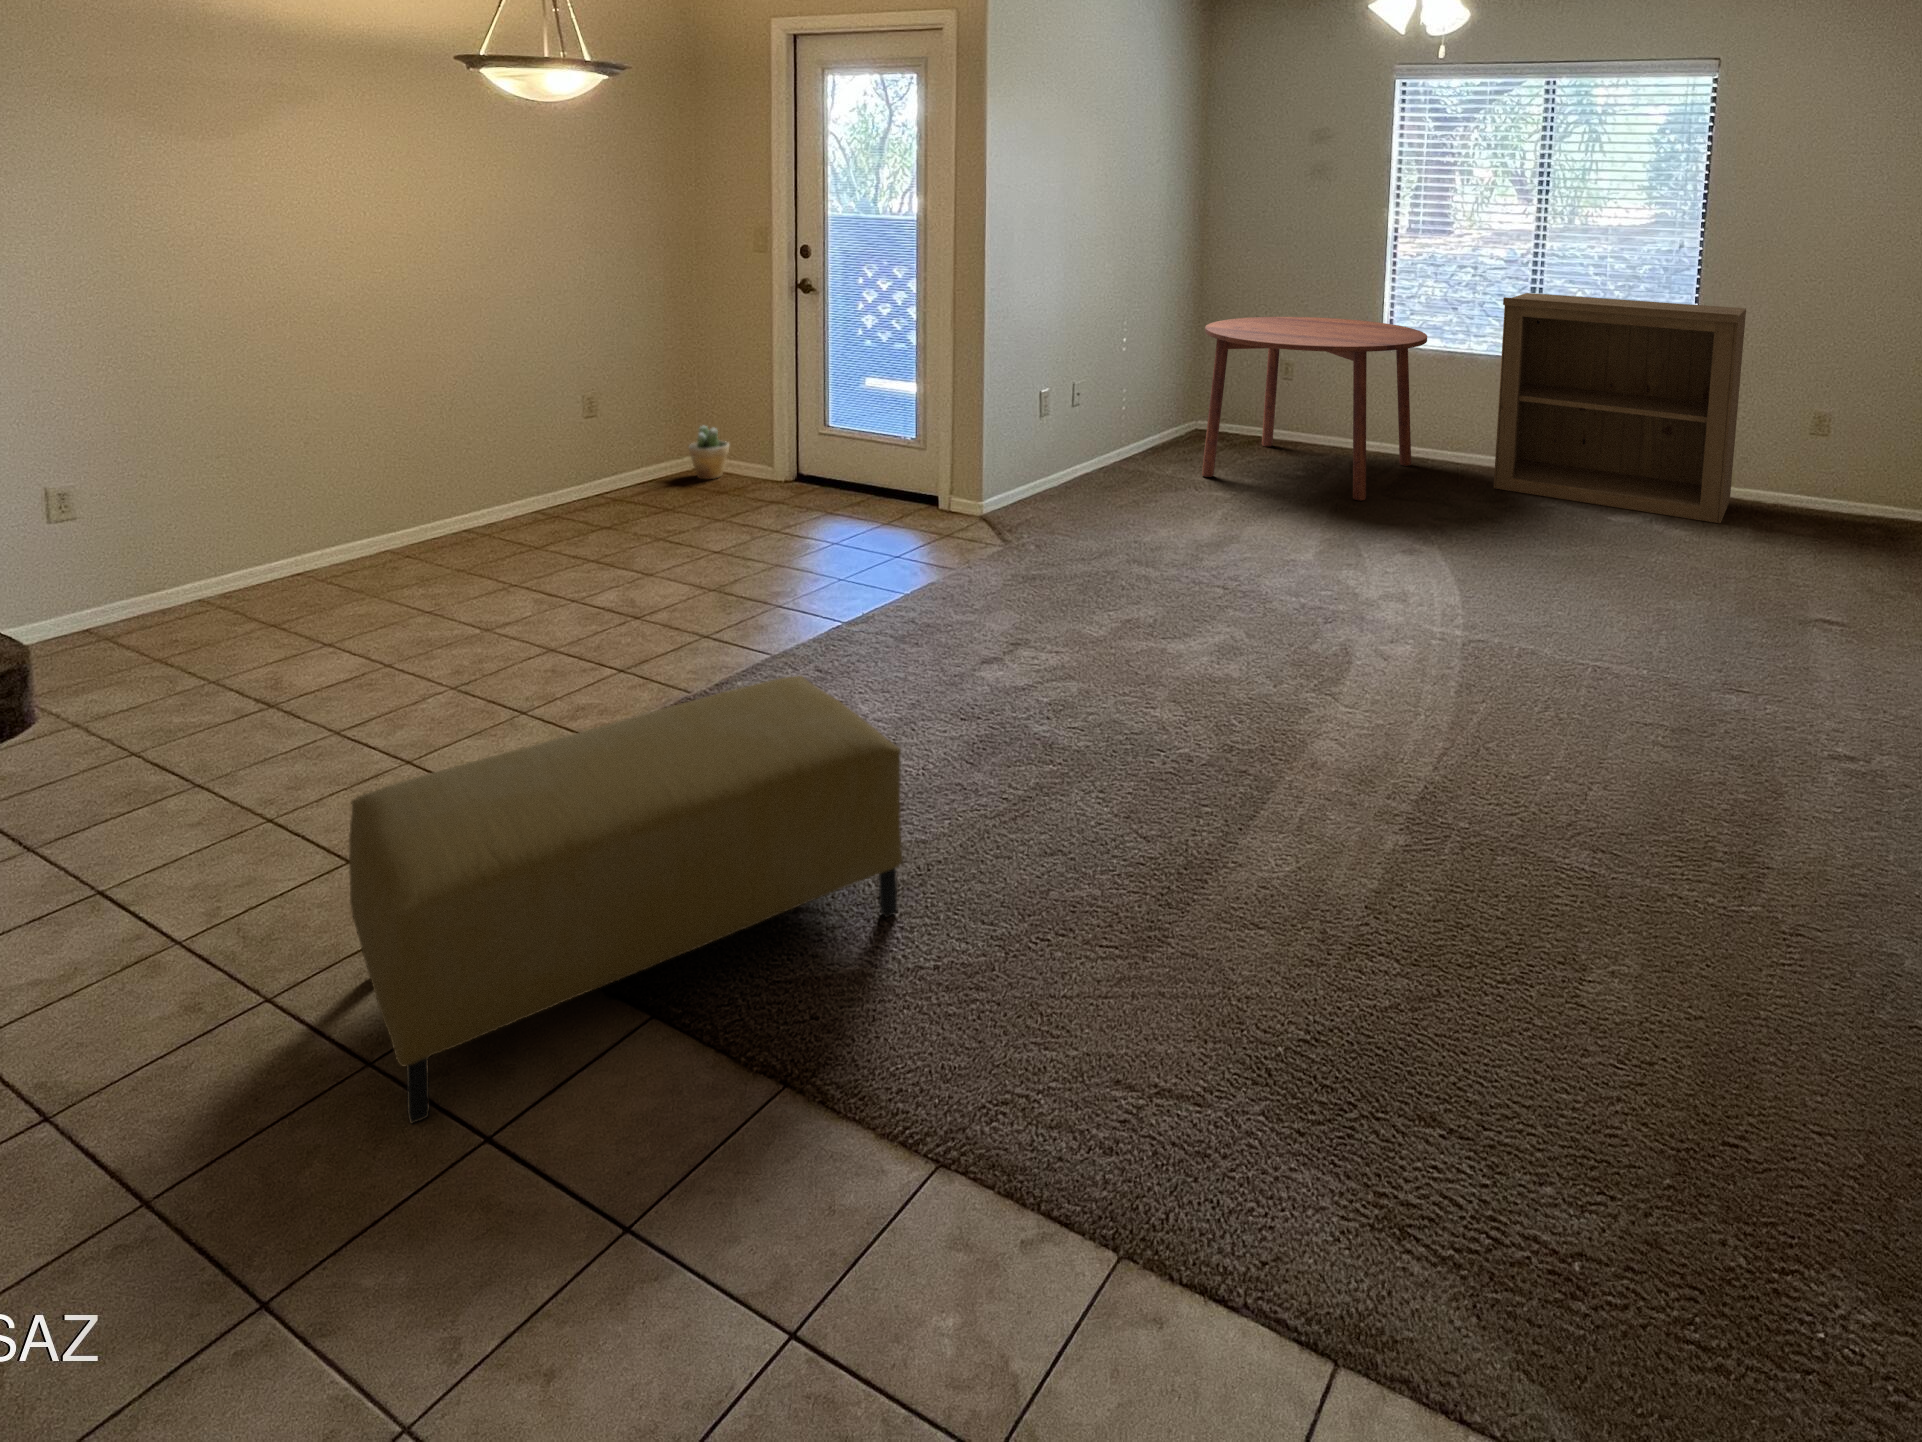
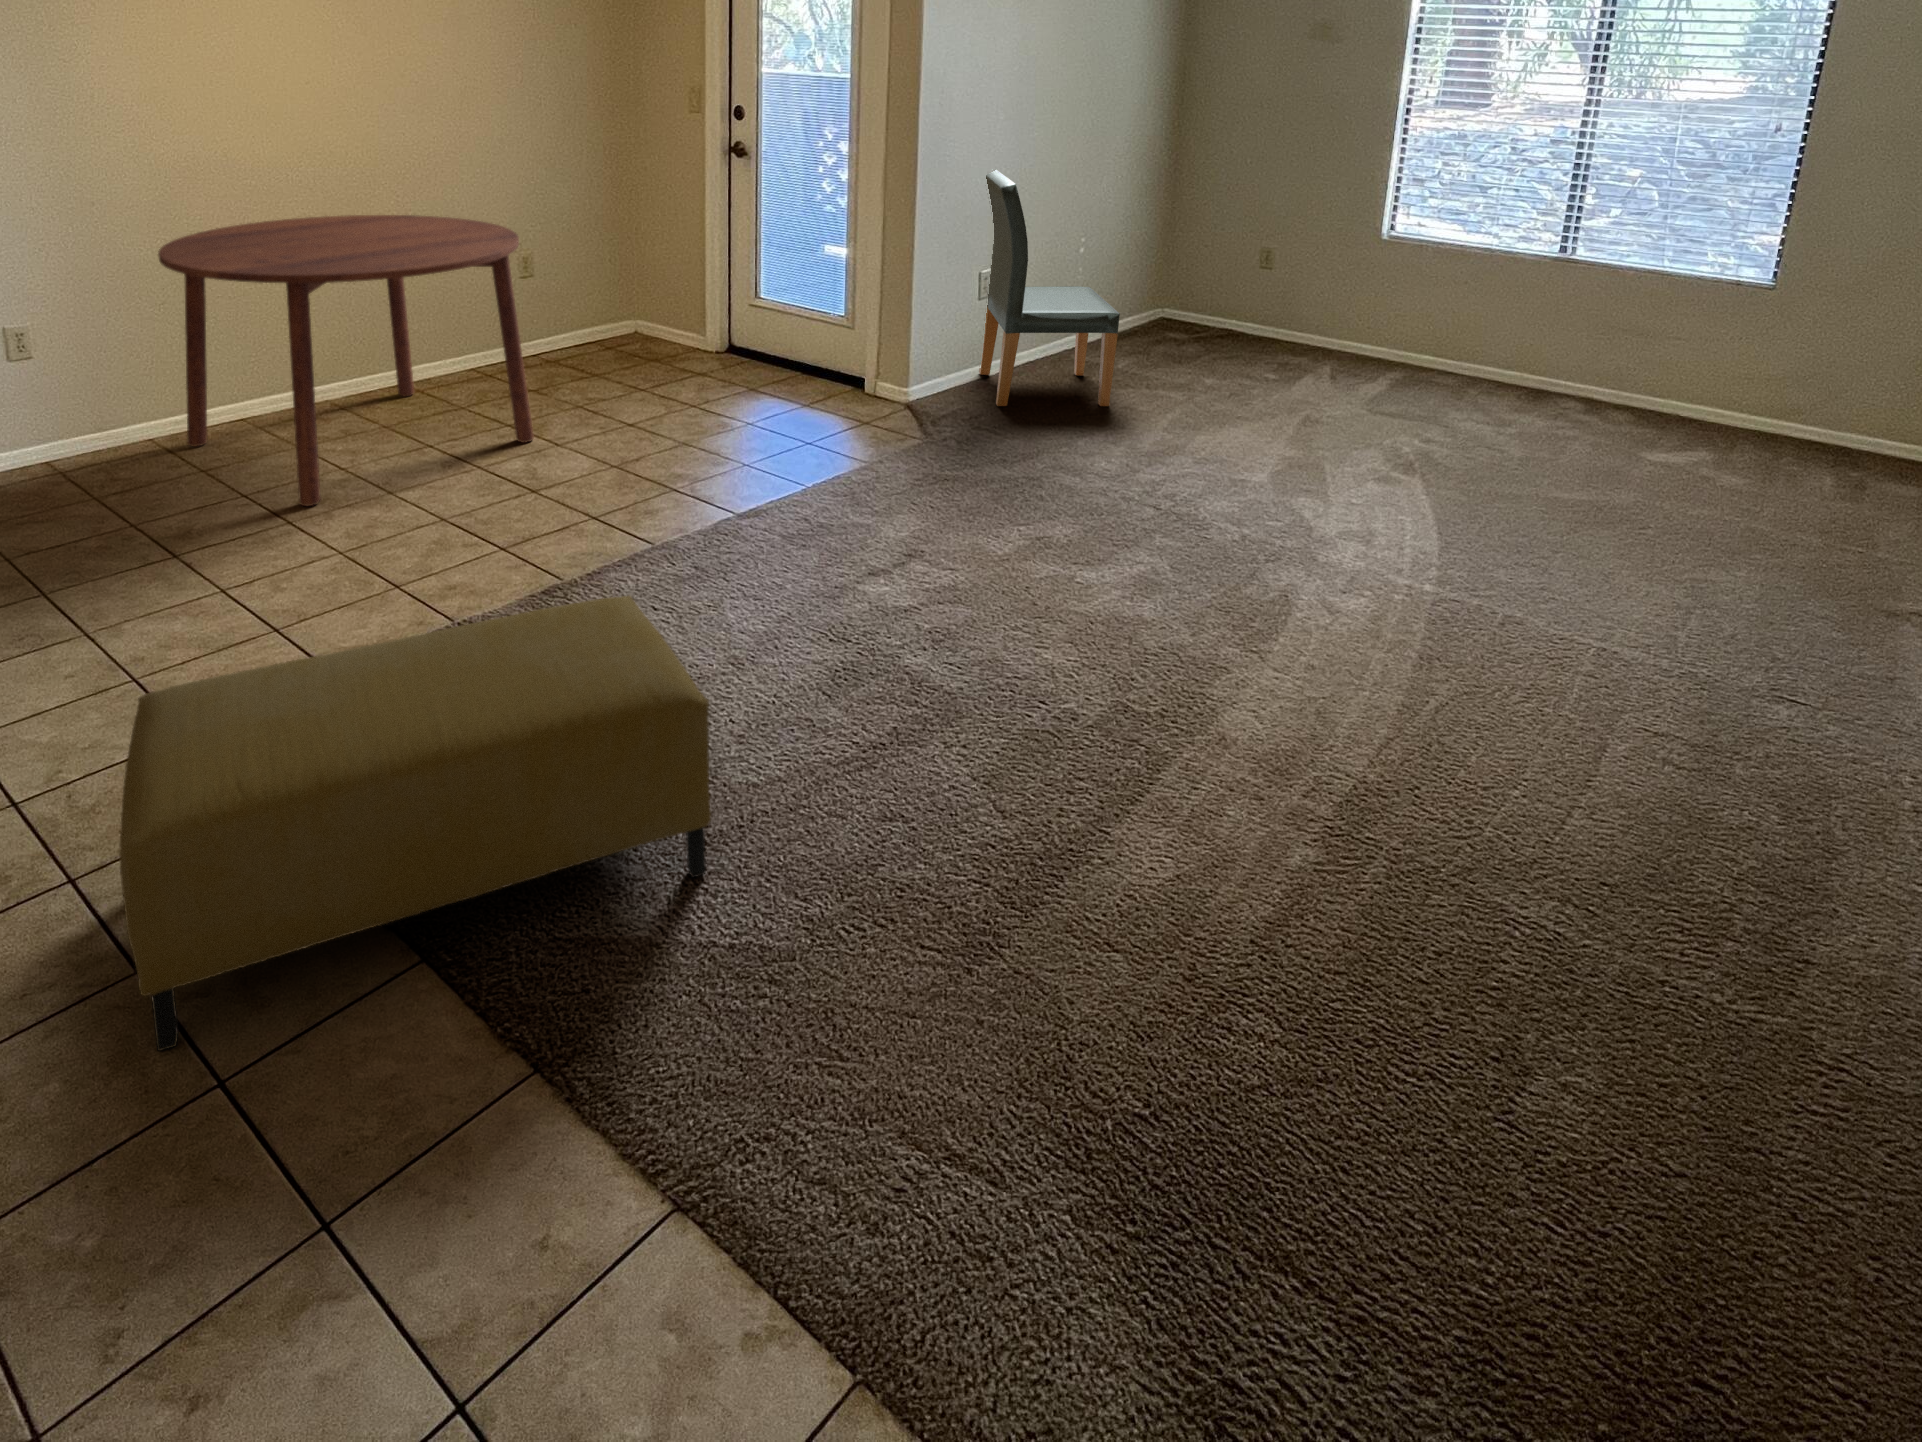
bookshelf: present [1494,293,1746,523] -> none [1504,182,1869,479]
dining chair: none [1041,297,1172,510] -> present [979,169,1120,406]
dining table: present [1202,317,1427,501] -> present [158,215,534,506]
potted plant: present [689,426,729,479] -> none [615,291,656,346]

